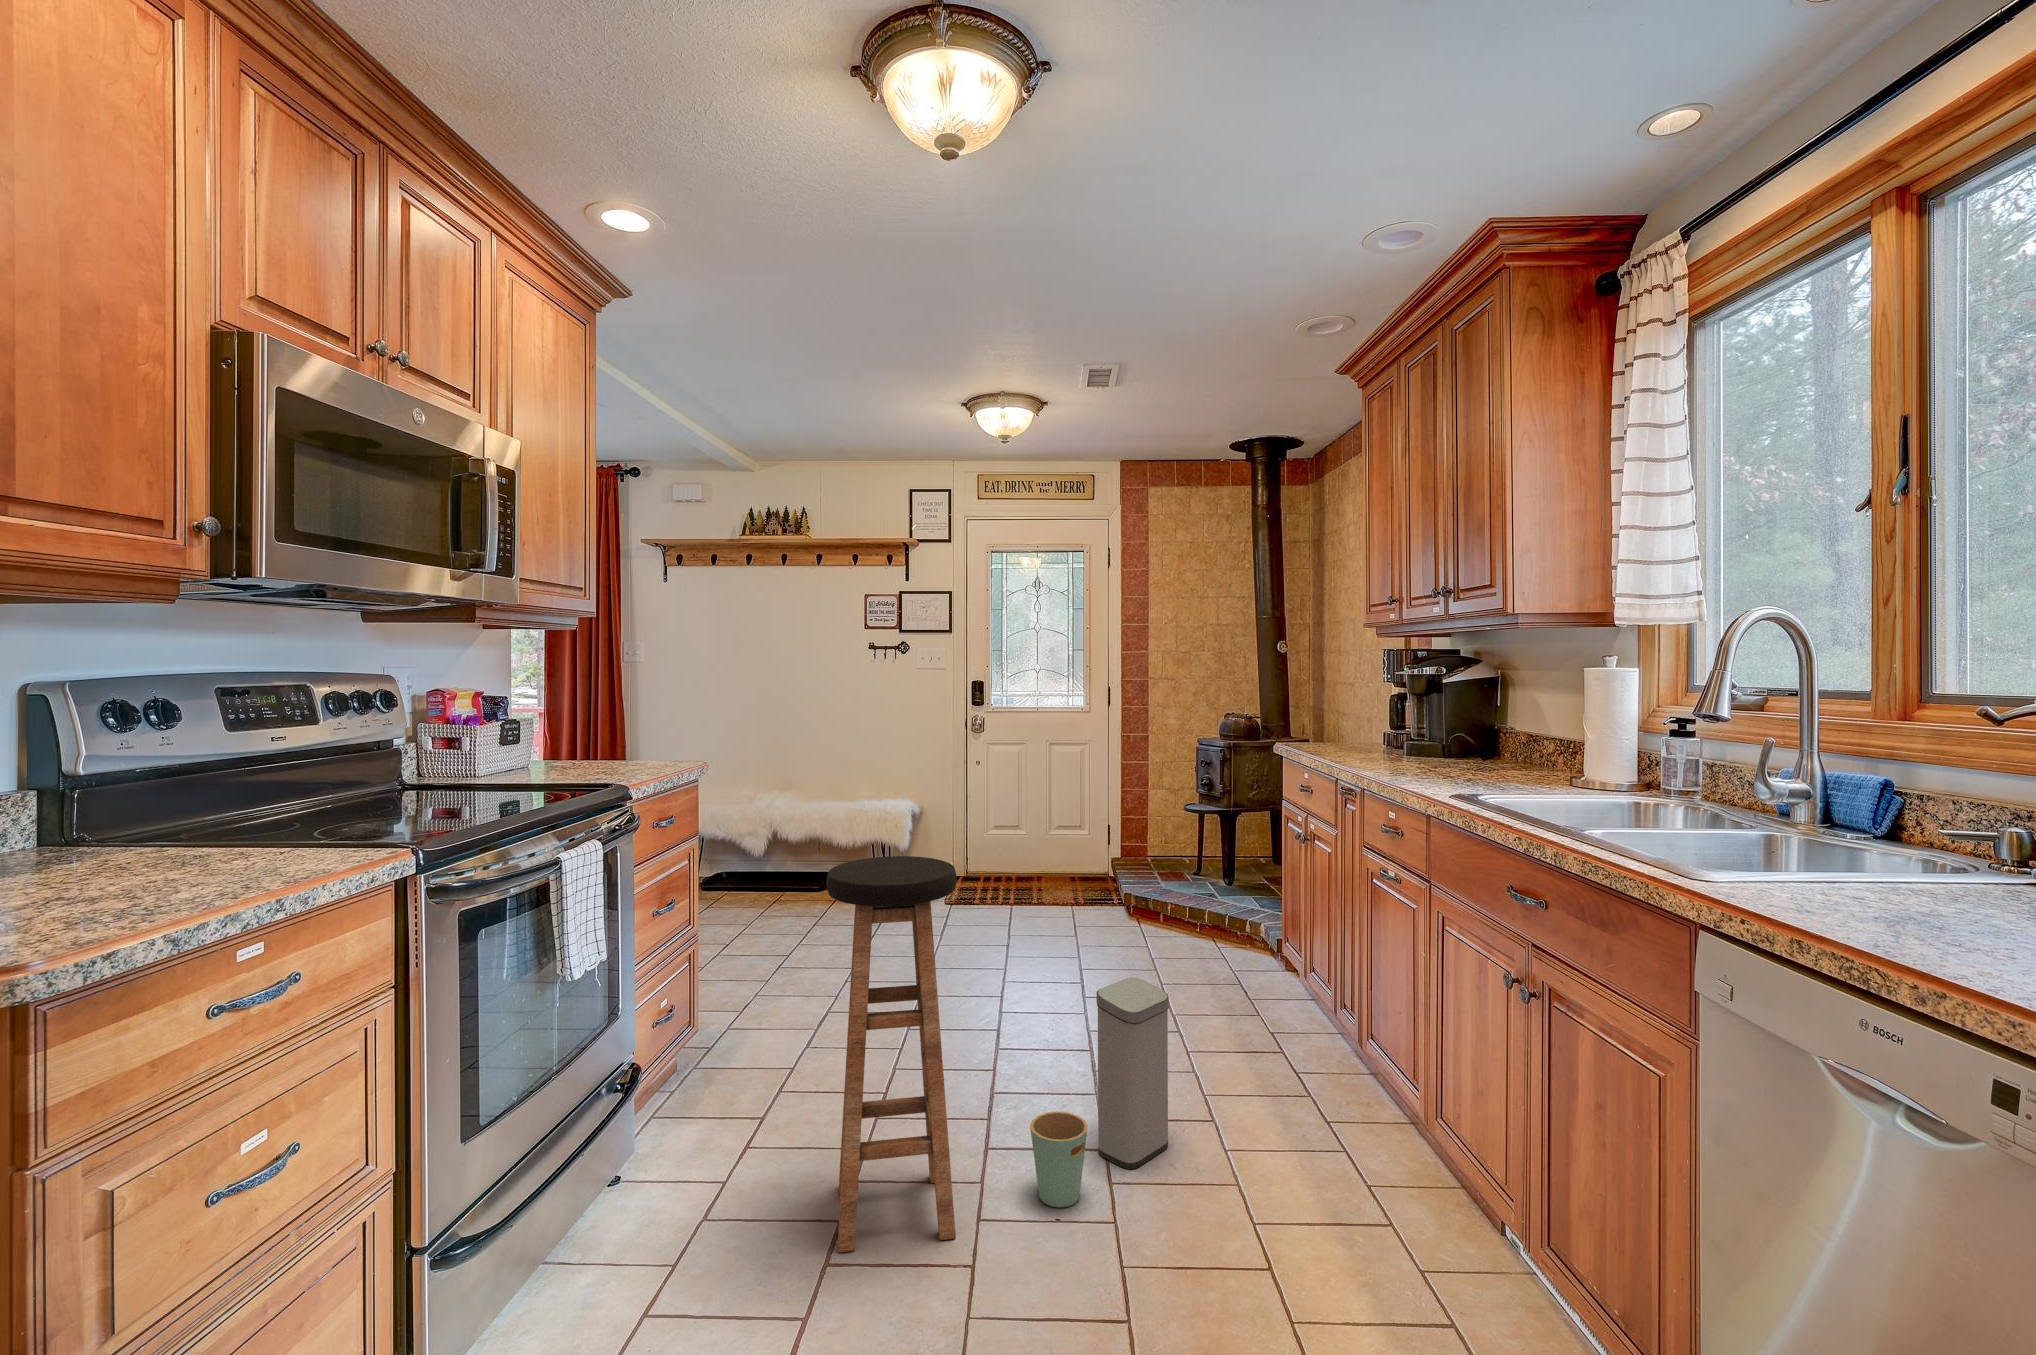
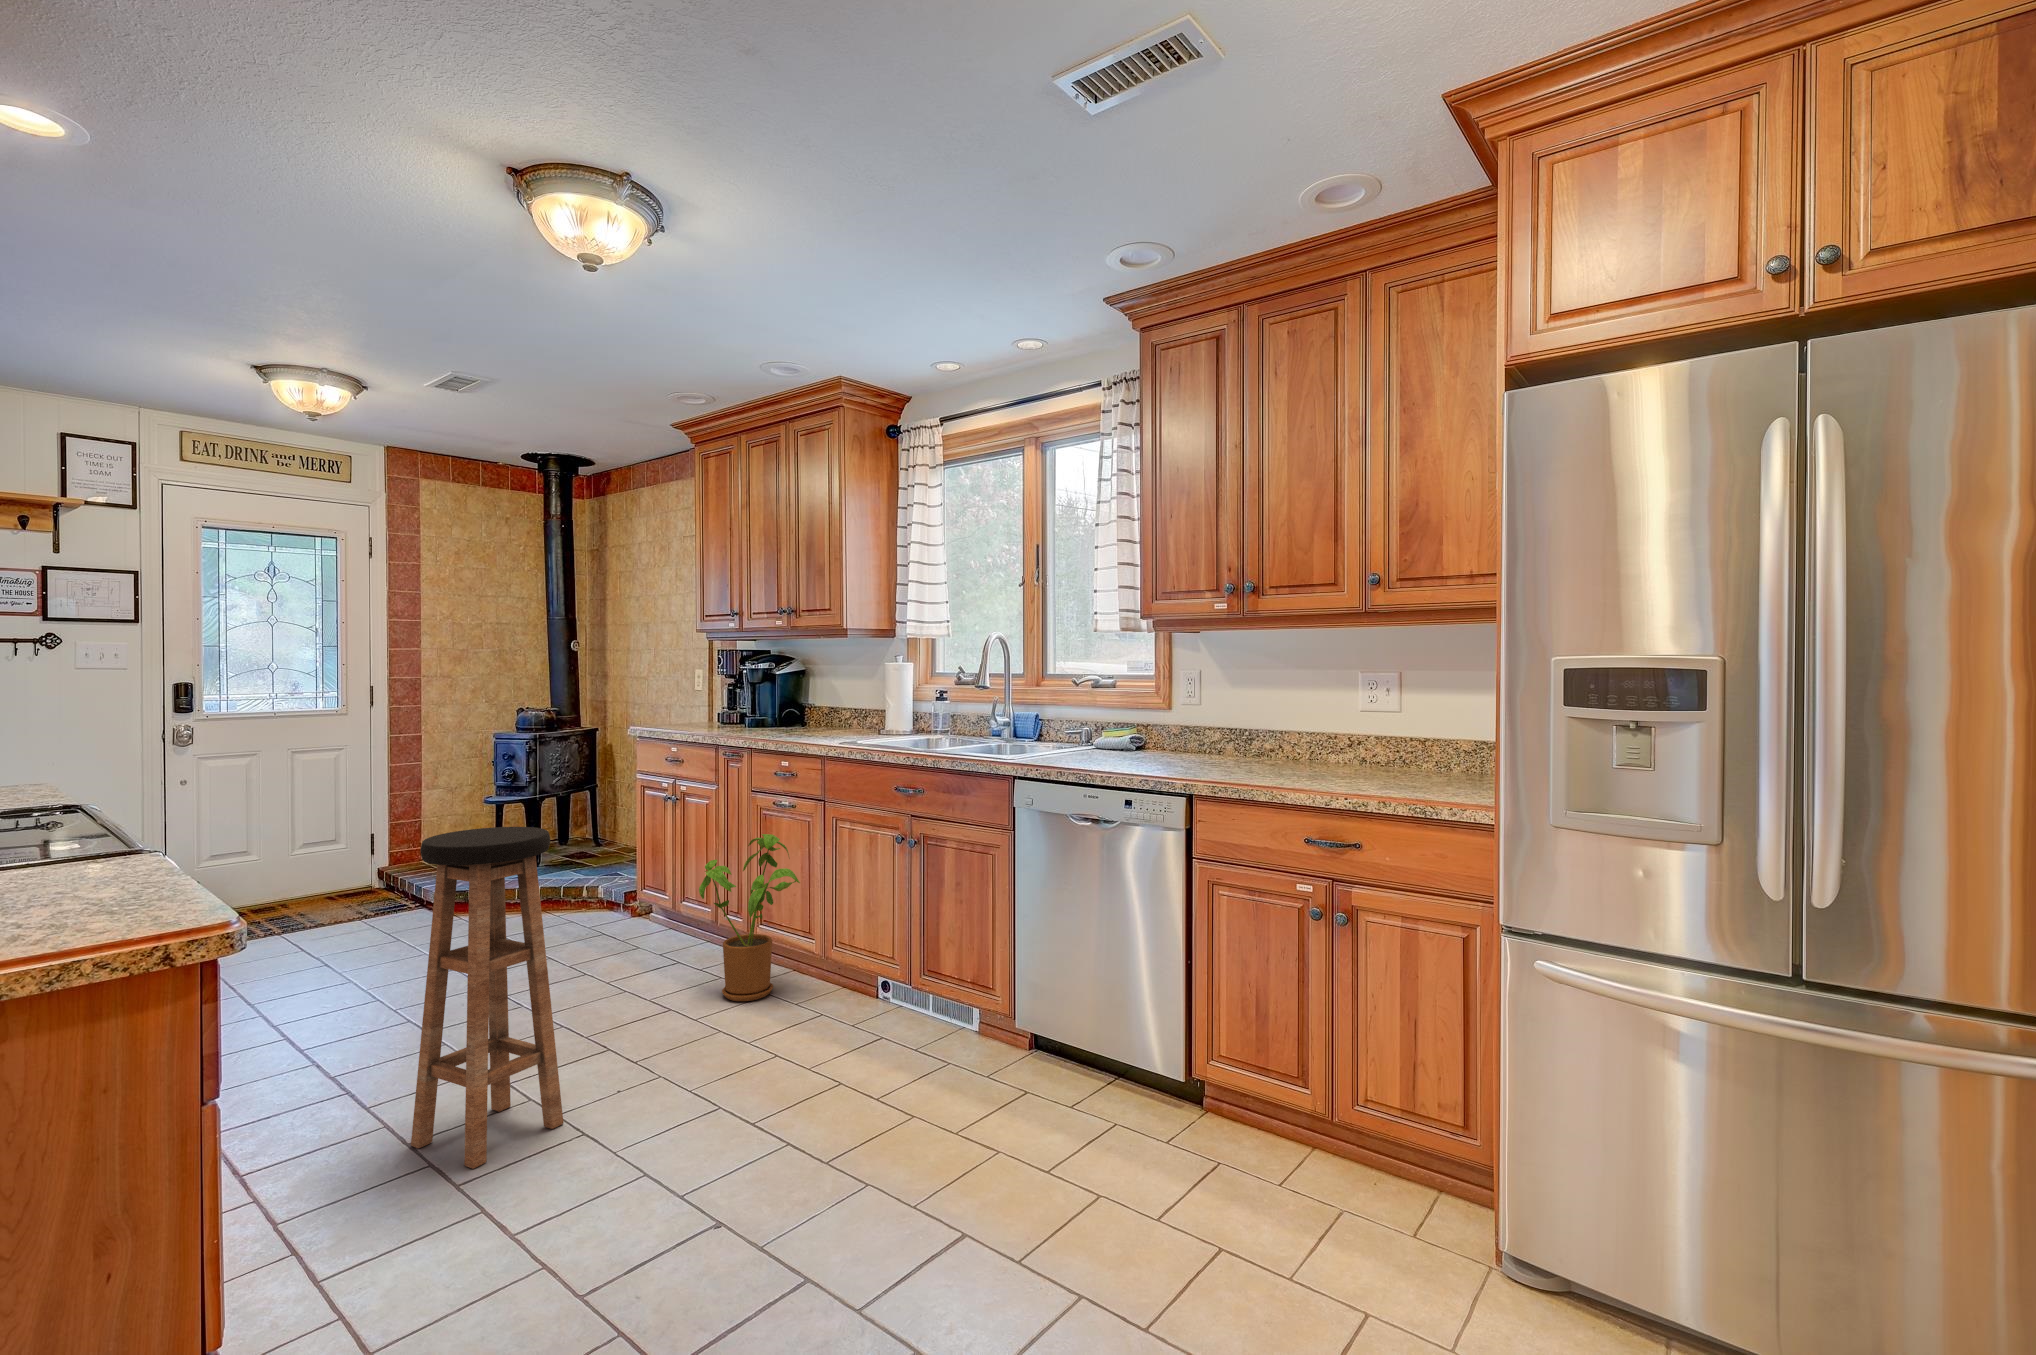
house plant: none [1248,912,1377,1150] -> present [699,834,800,1001]
trash can: present [1030,977,1169,1207] -> none [590,908,664,1084]

